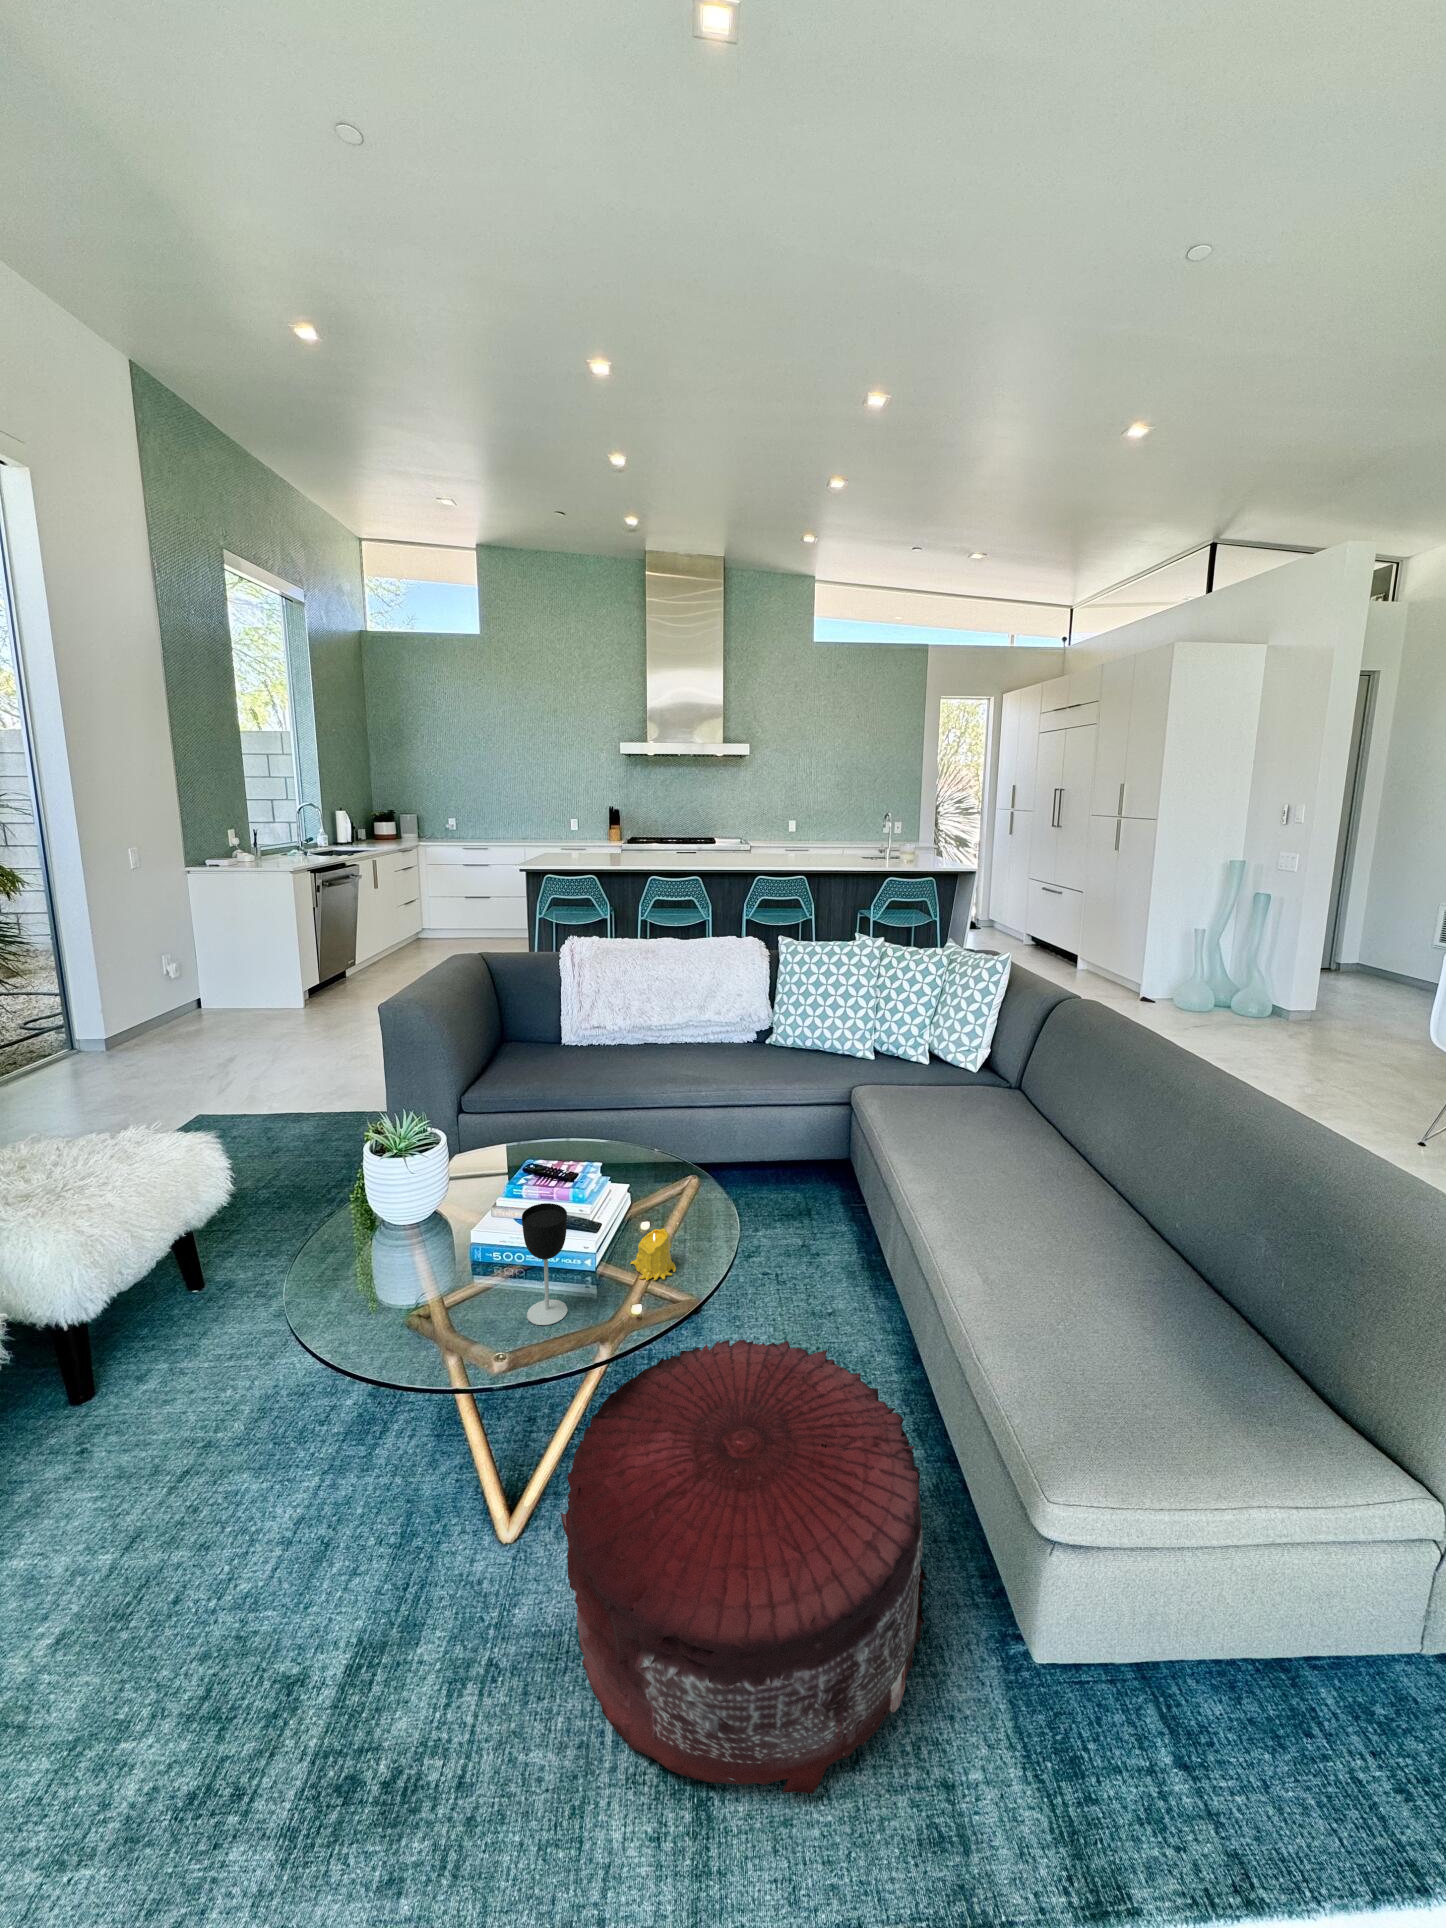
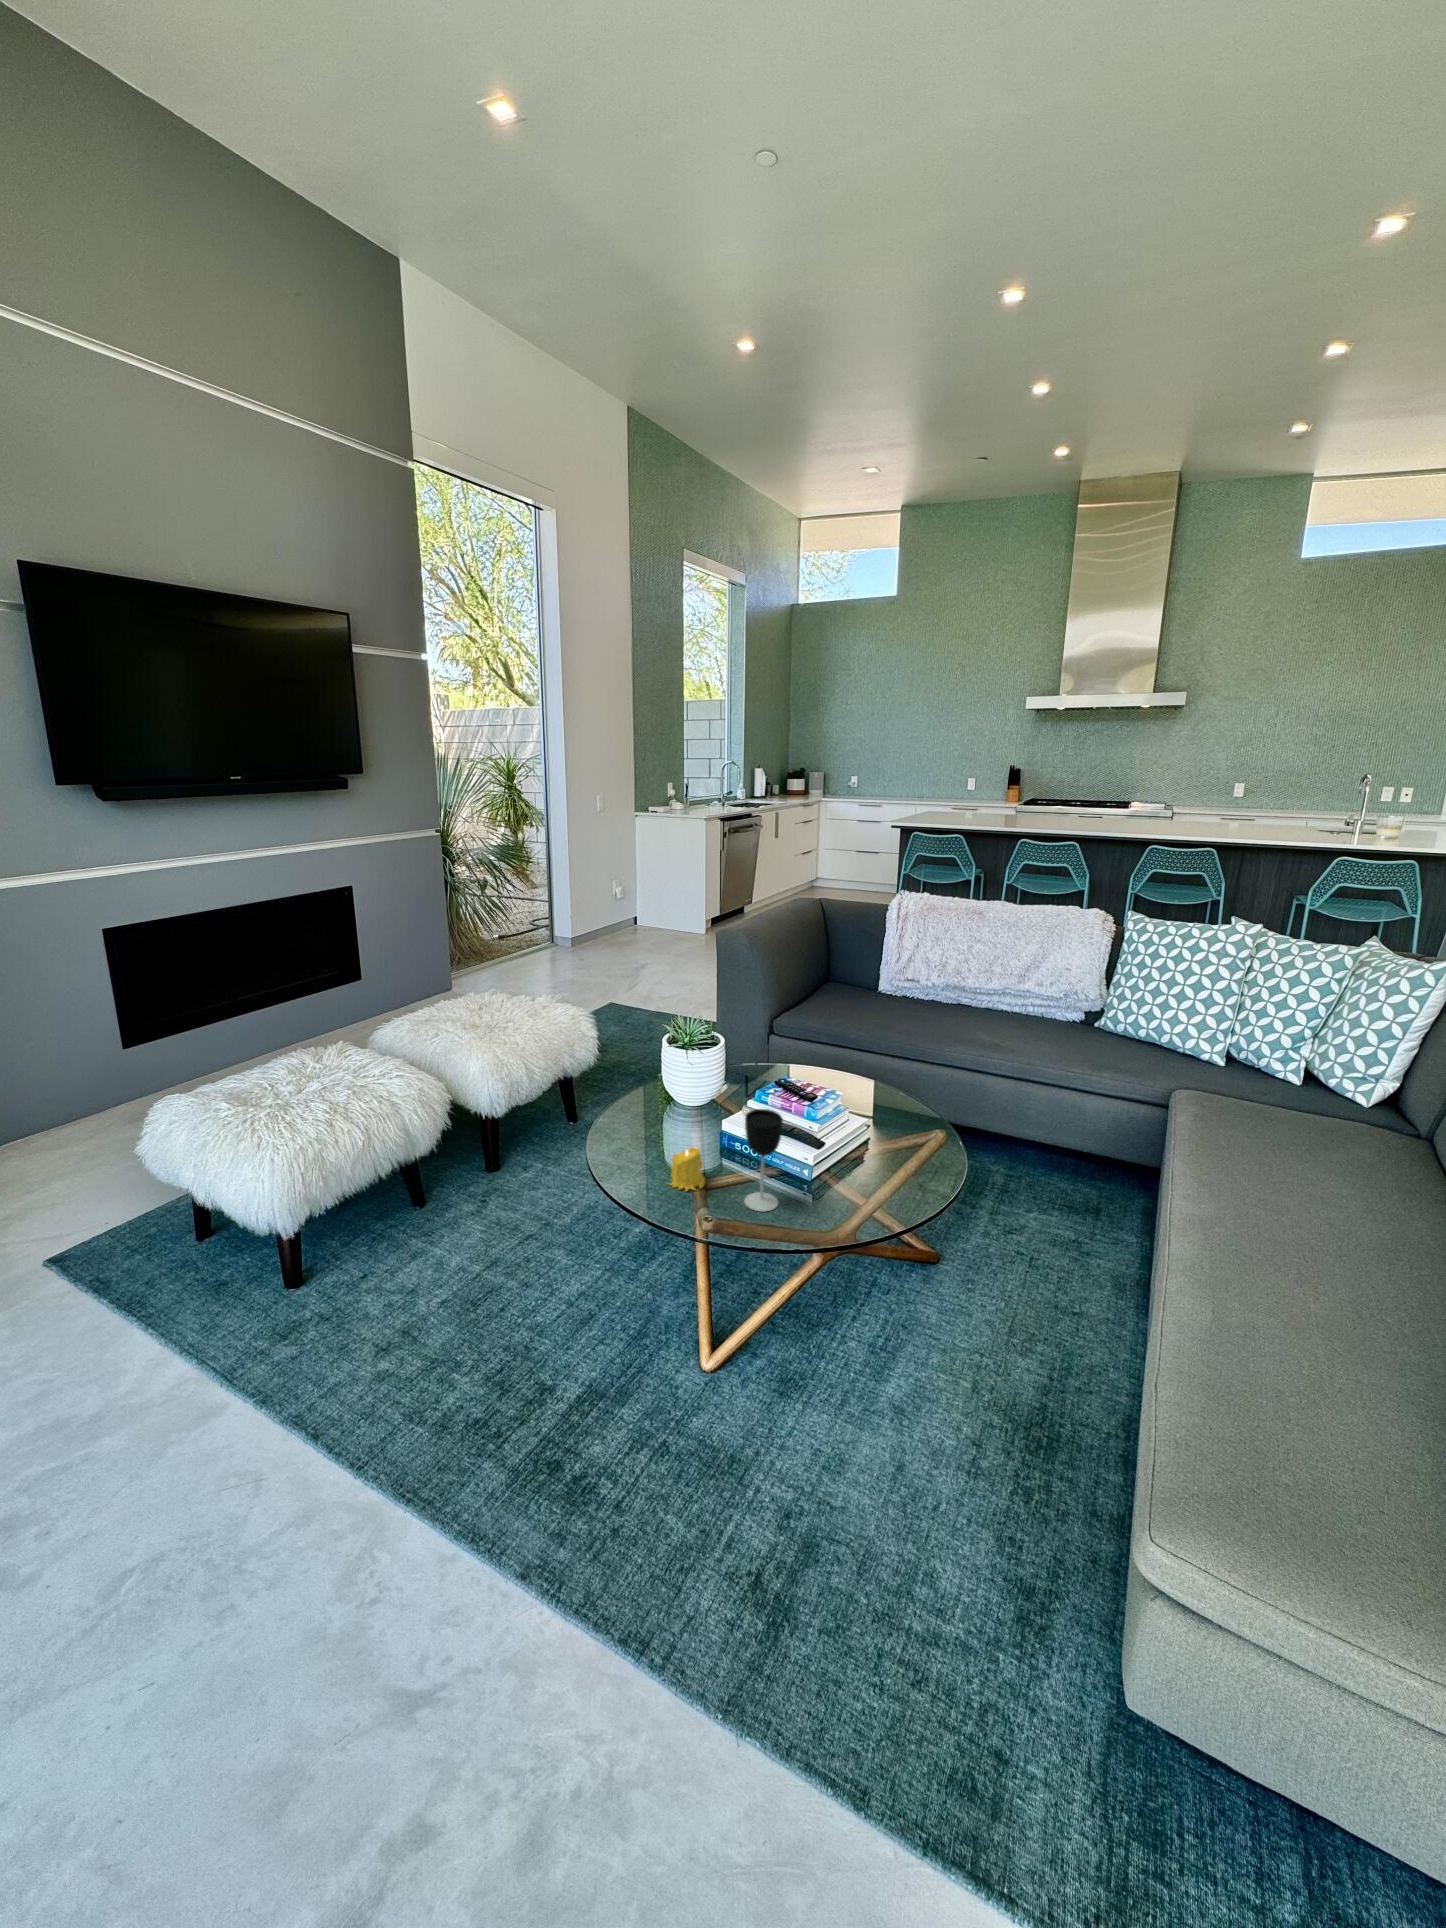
candle: present [630,1228,676,1281] -> present [670,1148,705,1191]
pouf: present [561,1340,928,1794] -> none [719,1274,1064,1674]

